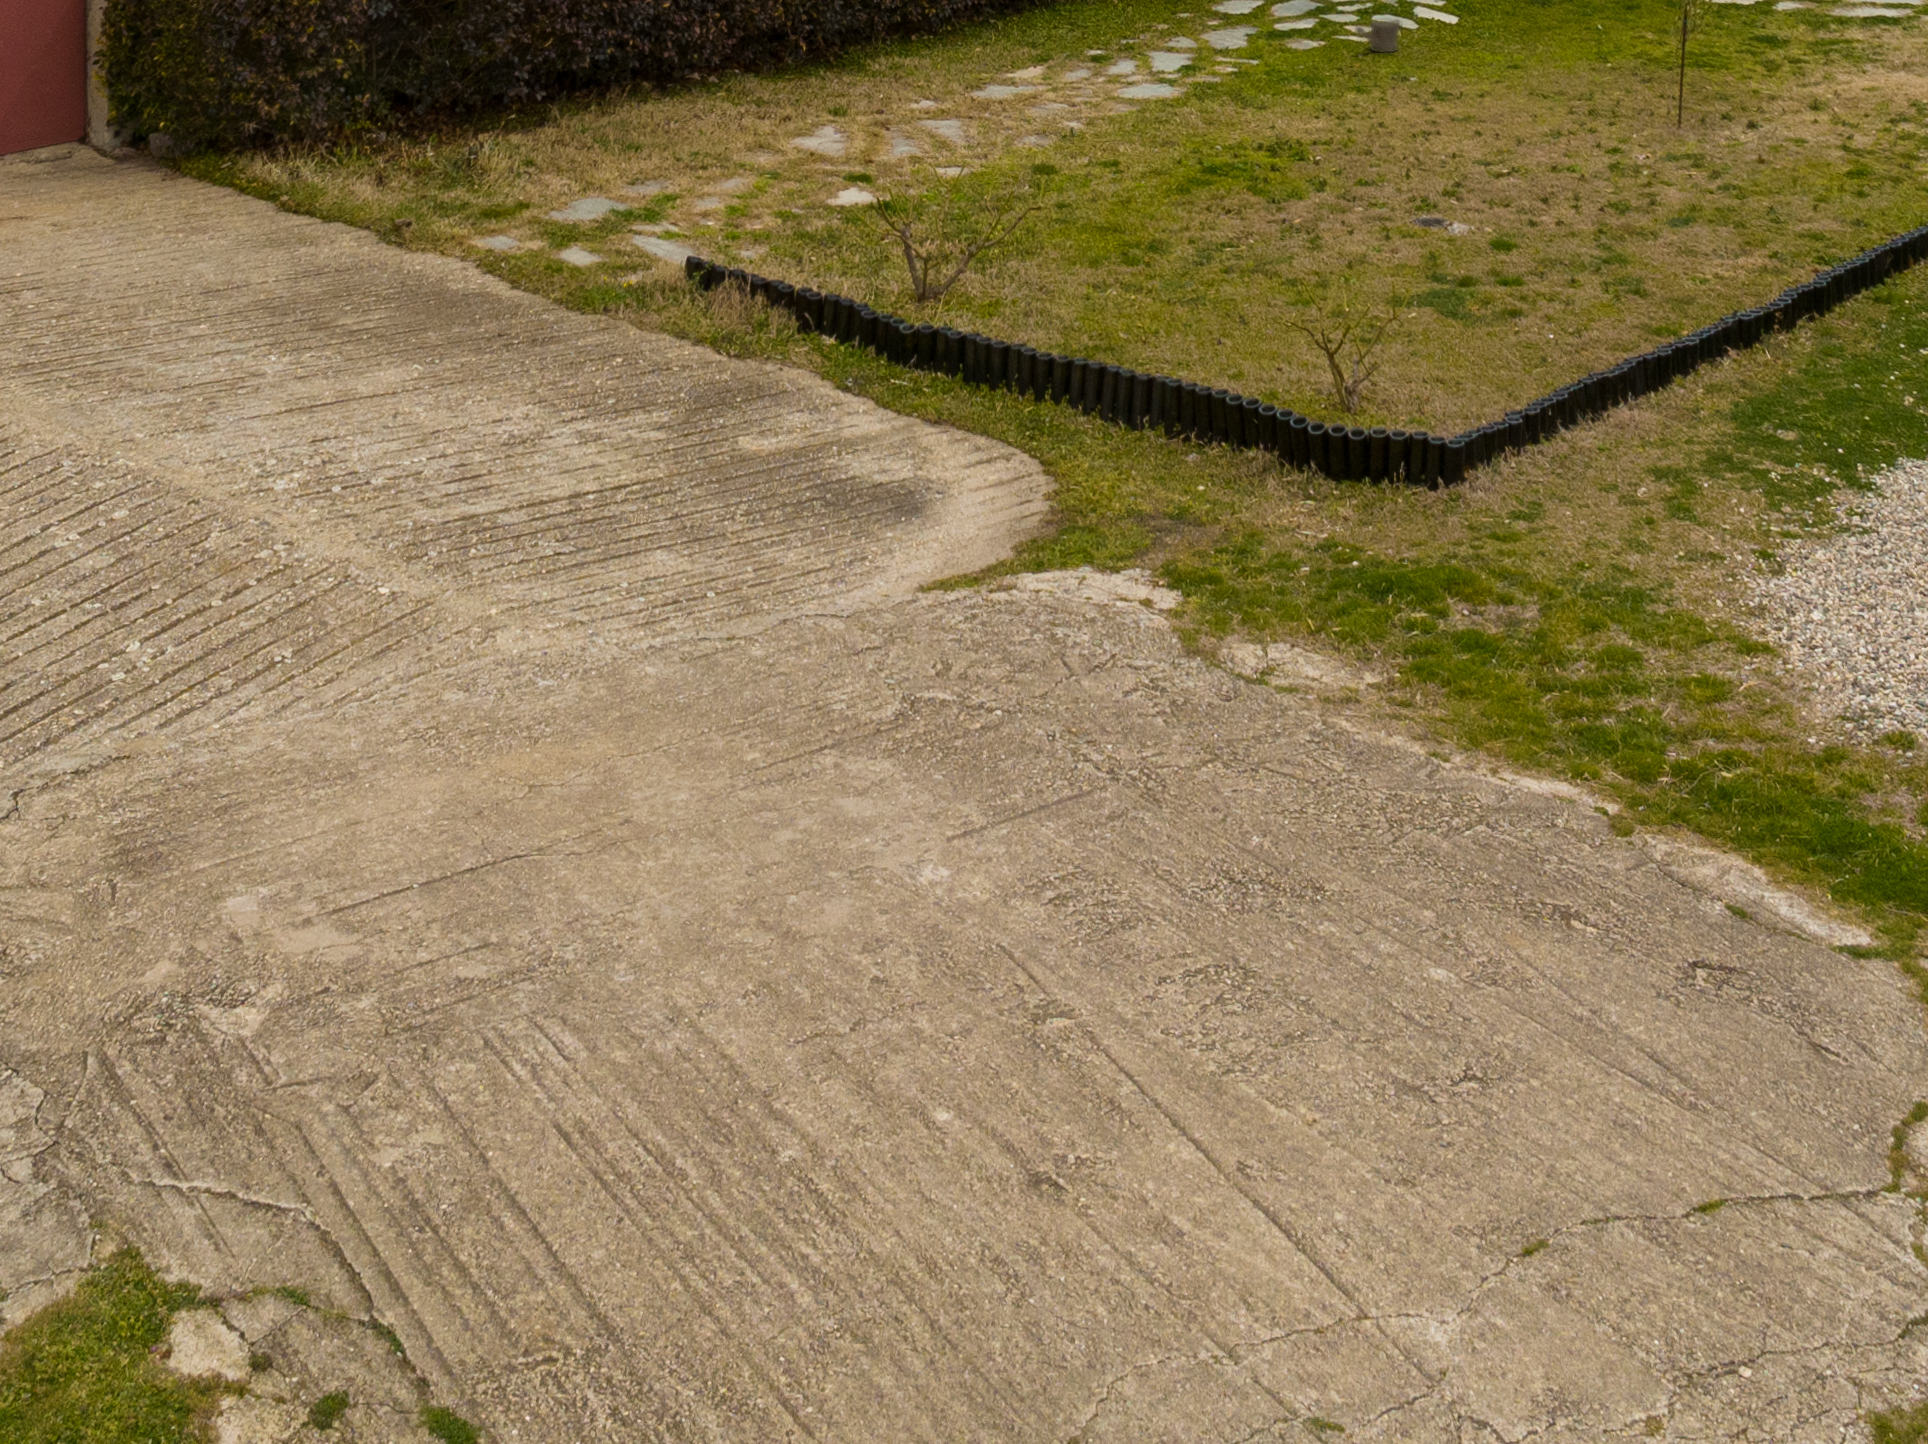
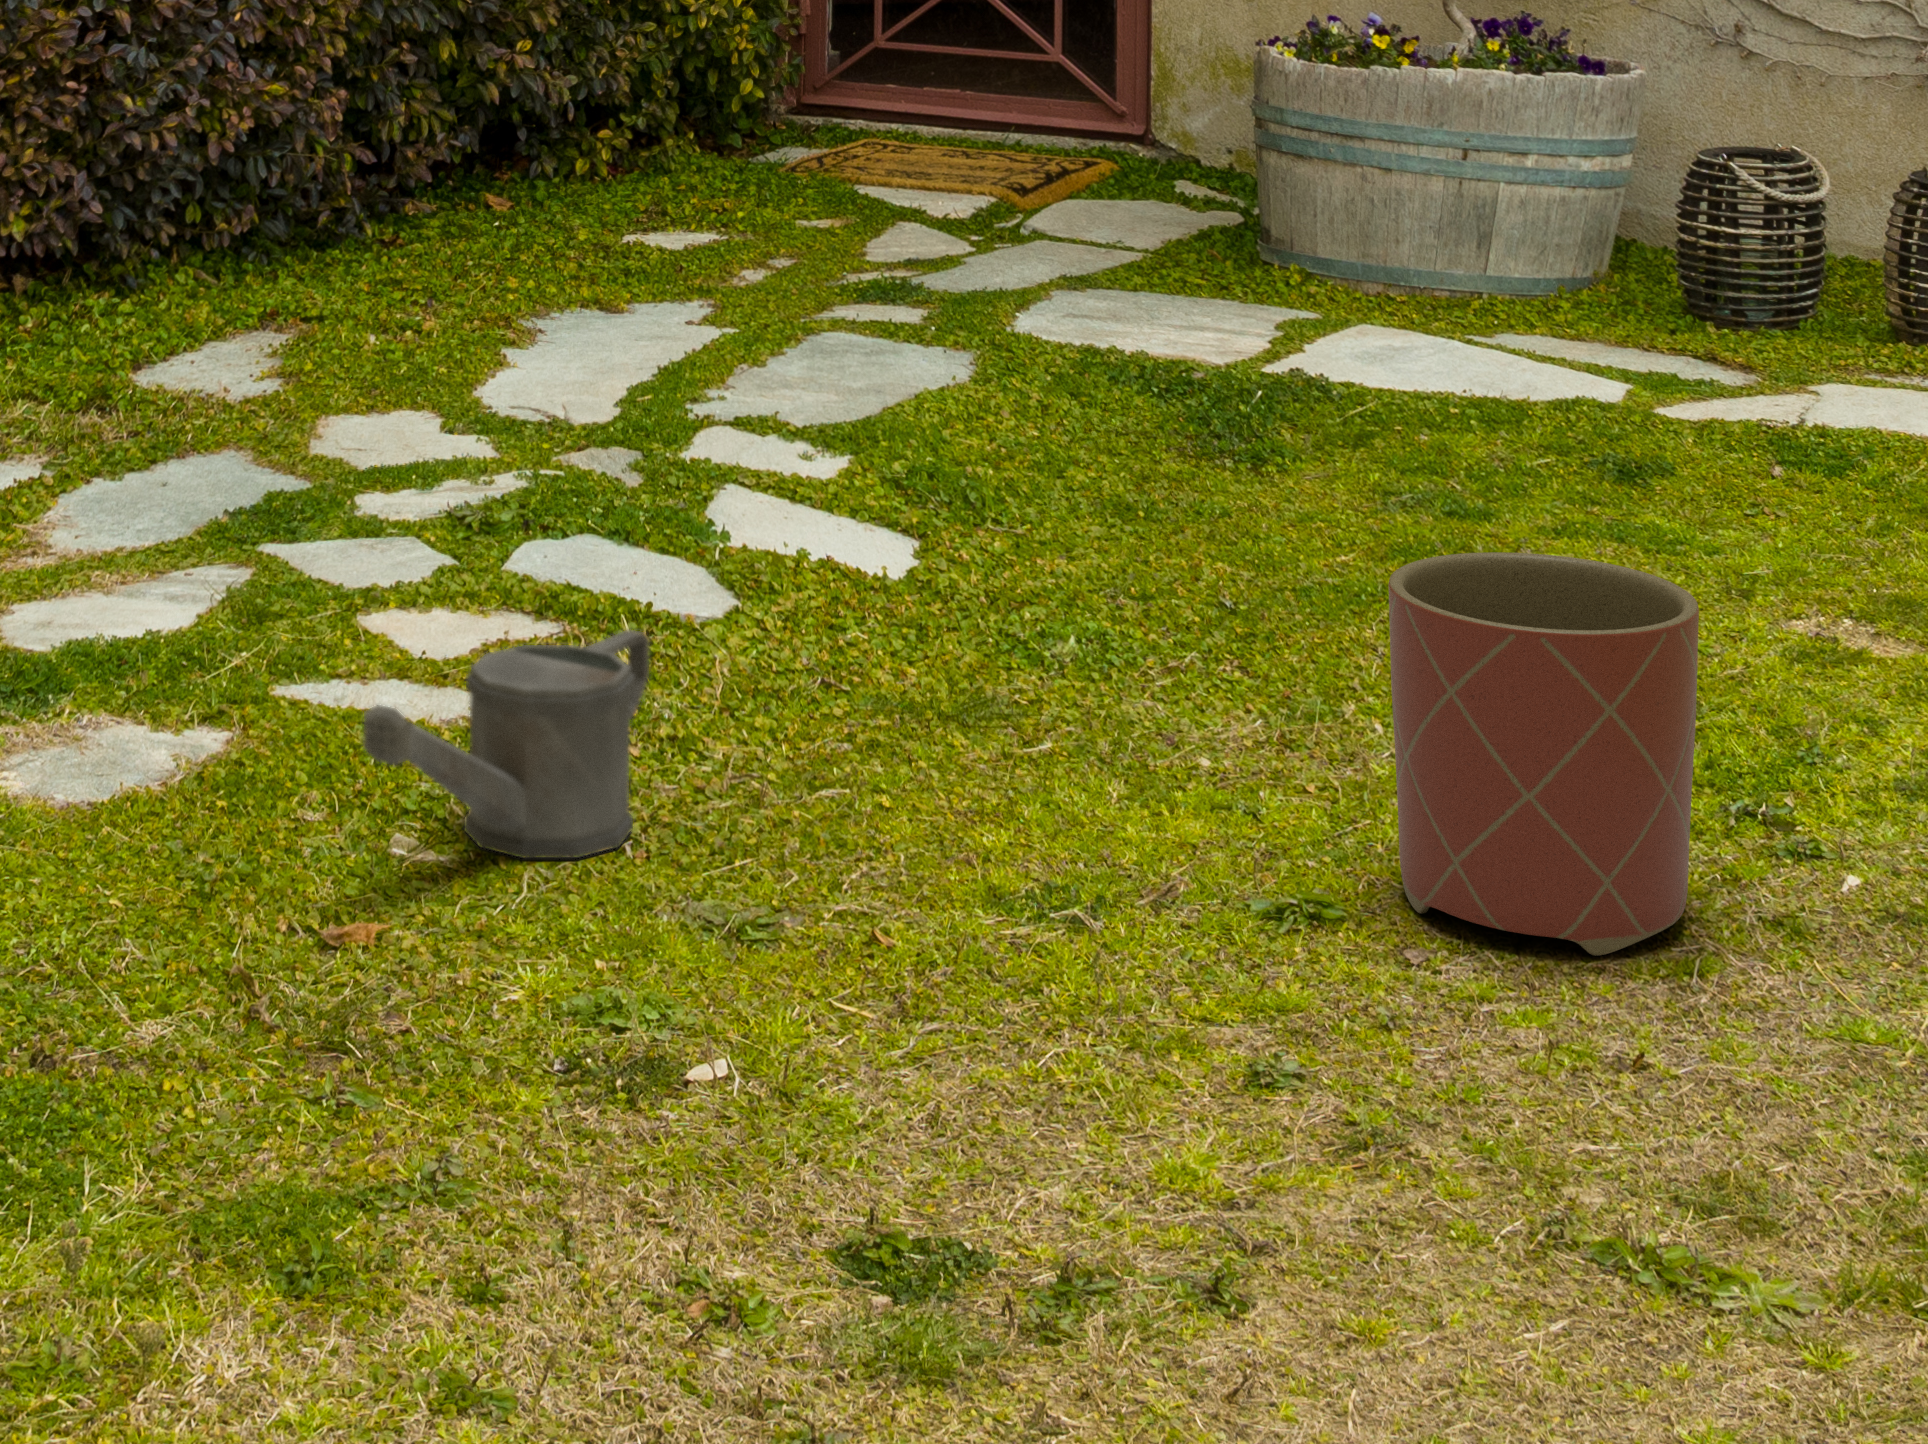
planter: none [1520,6,1568,64] -> present [1389,552,1699,956]

